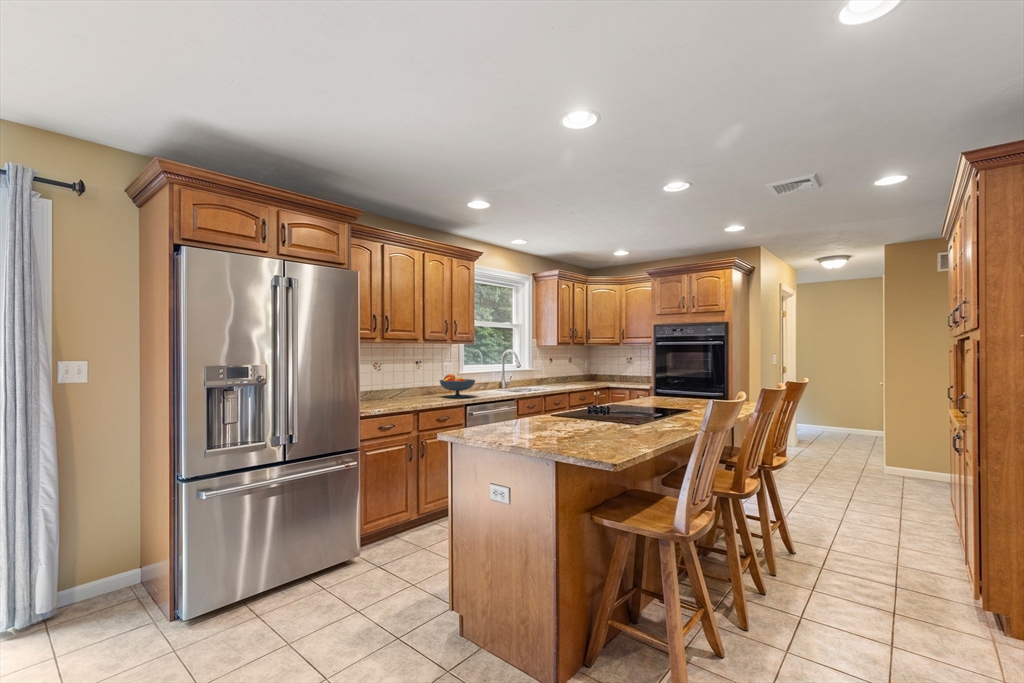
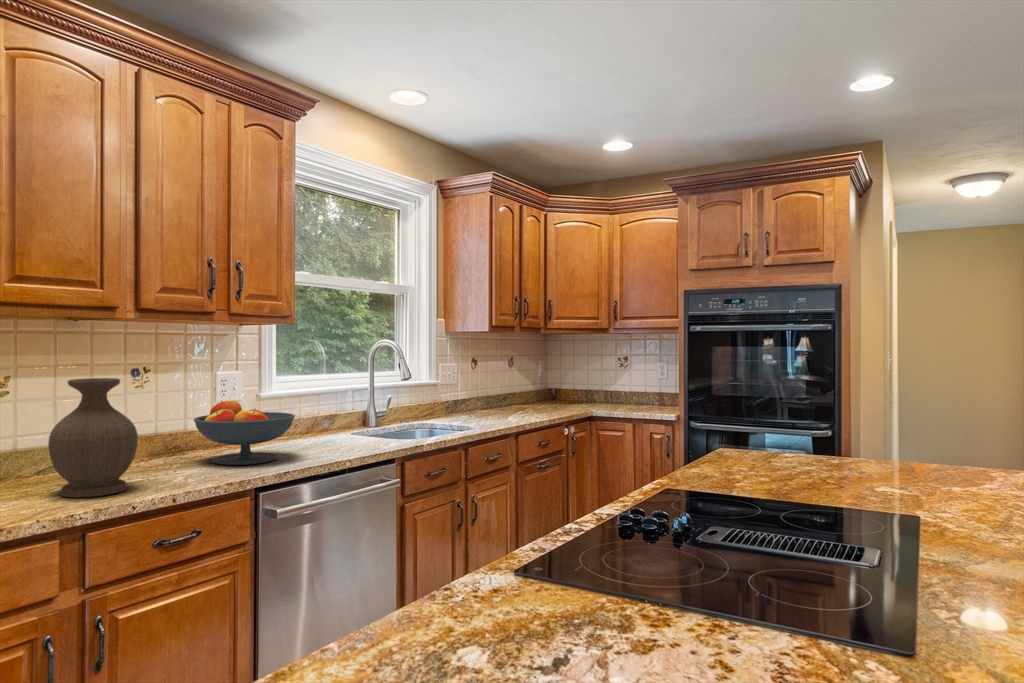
vase: none [401,364,428,403] -> present [48,378,138,497]

